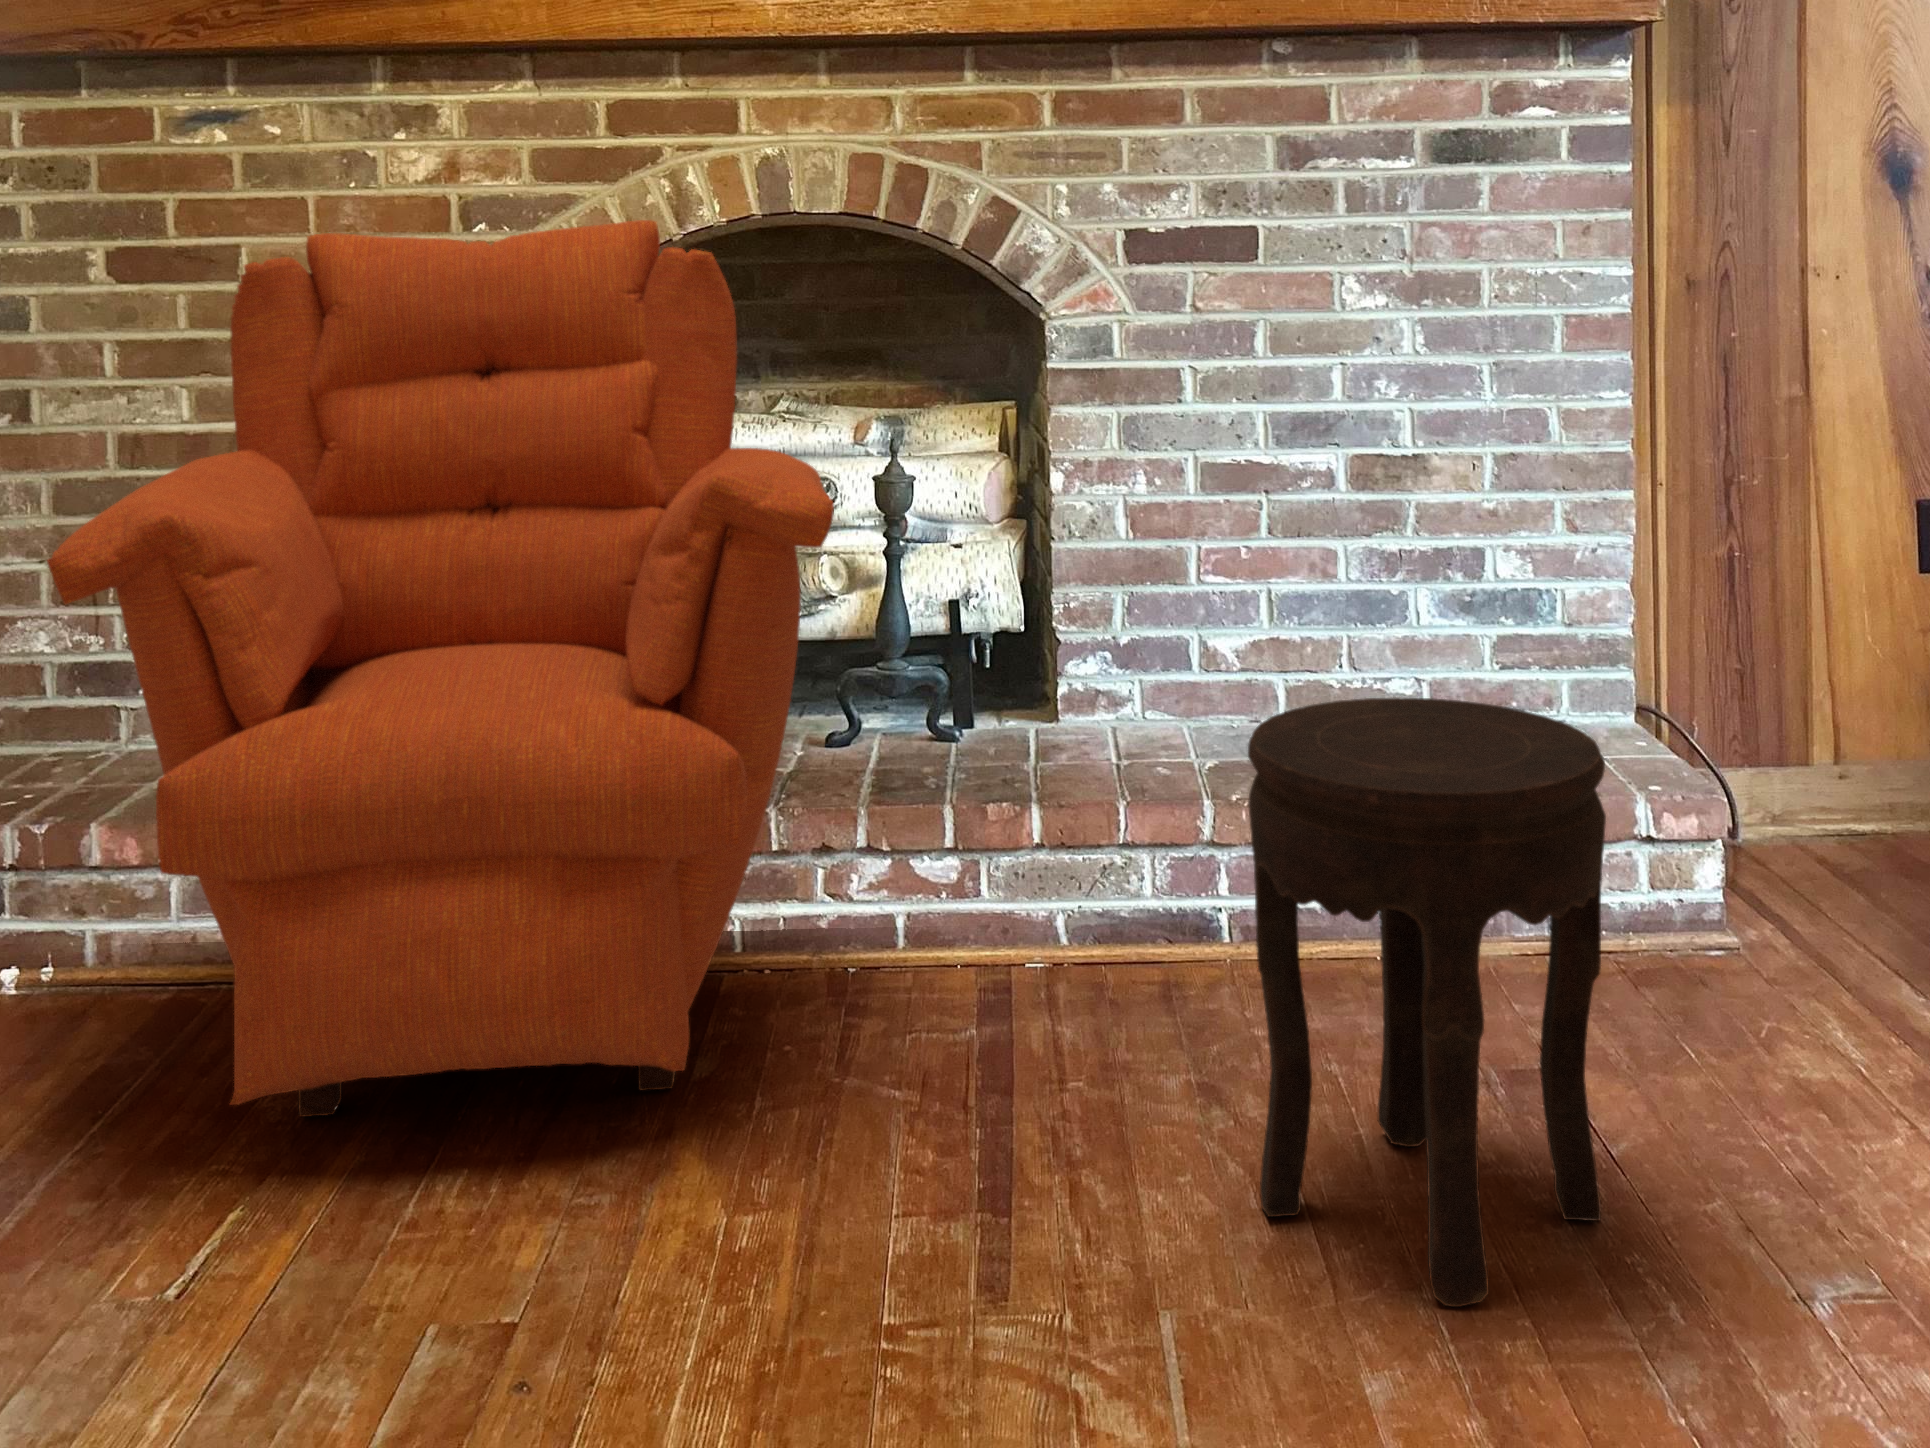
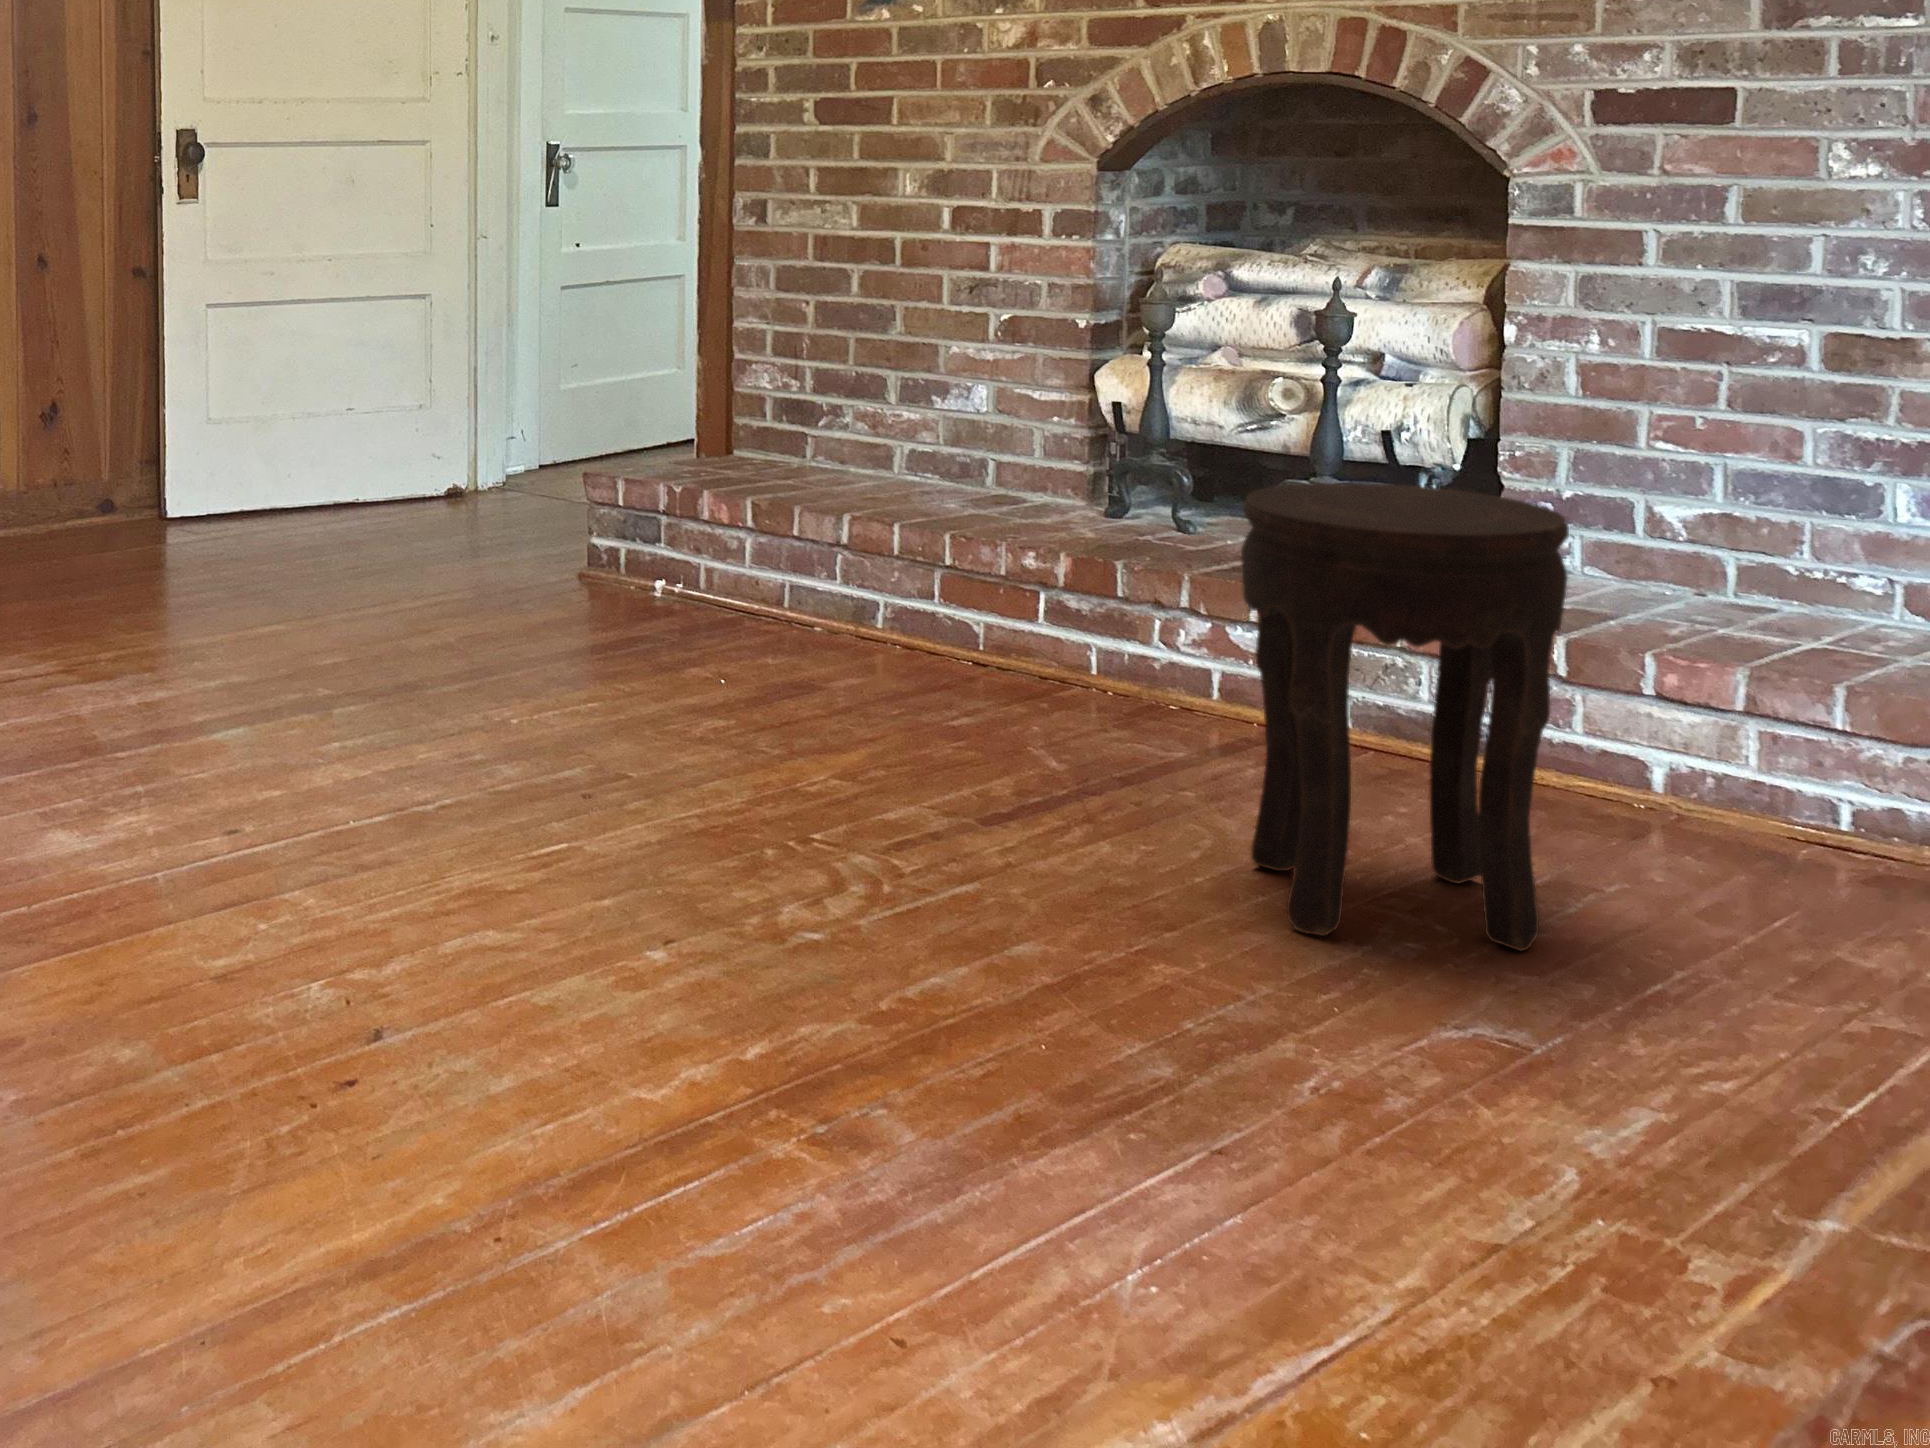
armchair: present [47,220,834,1117] -> none [637,79,1214,709]

